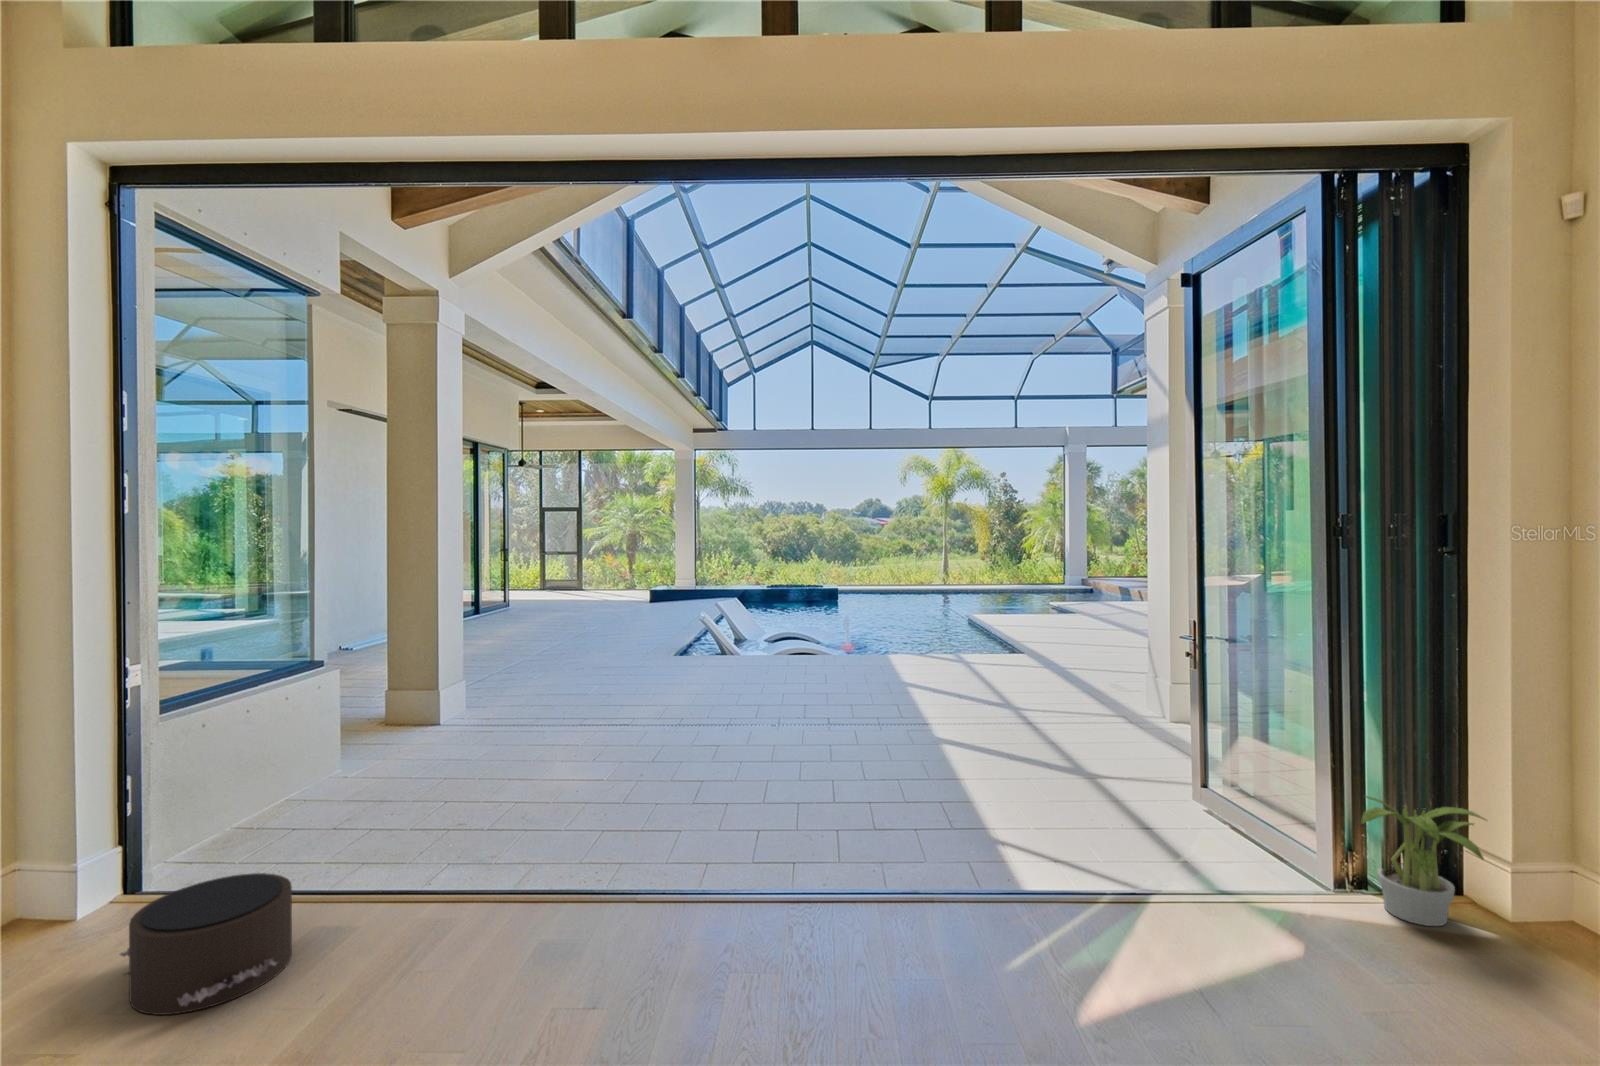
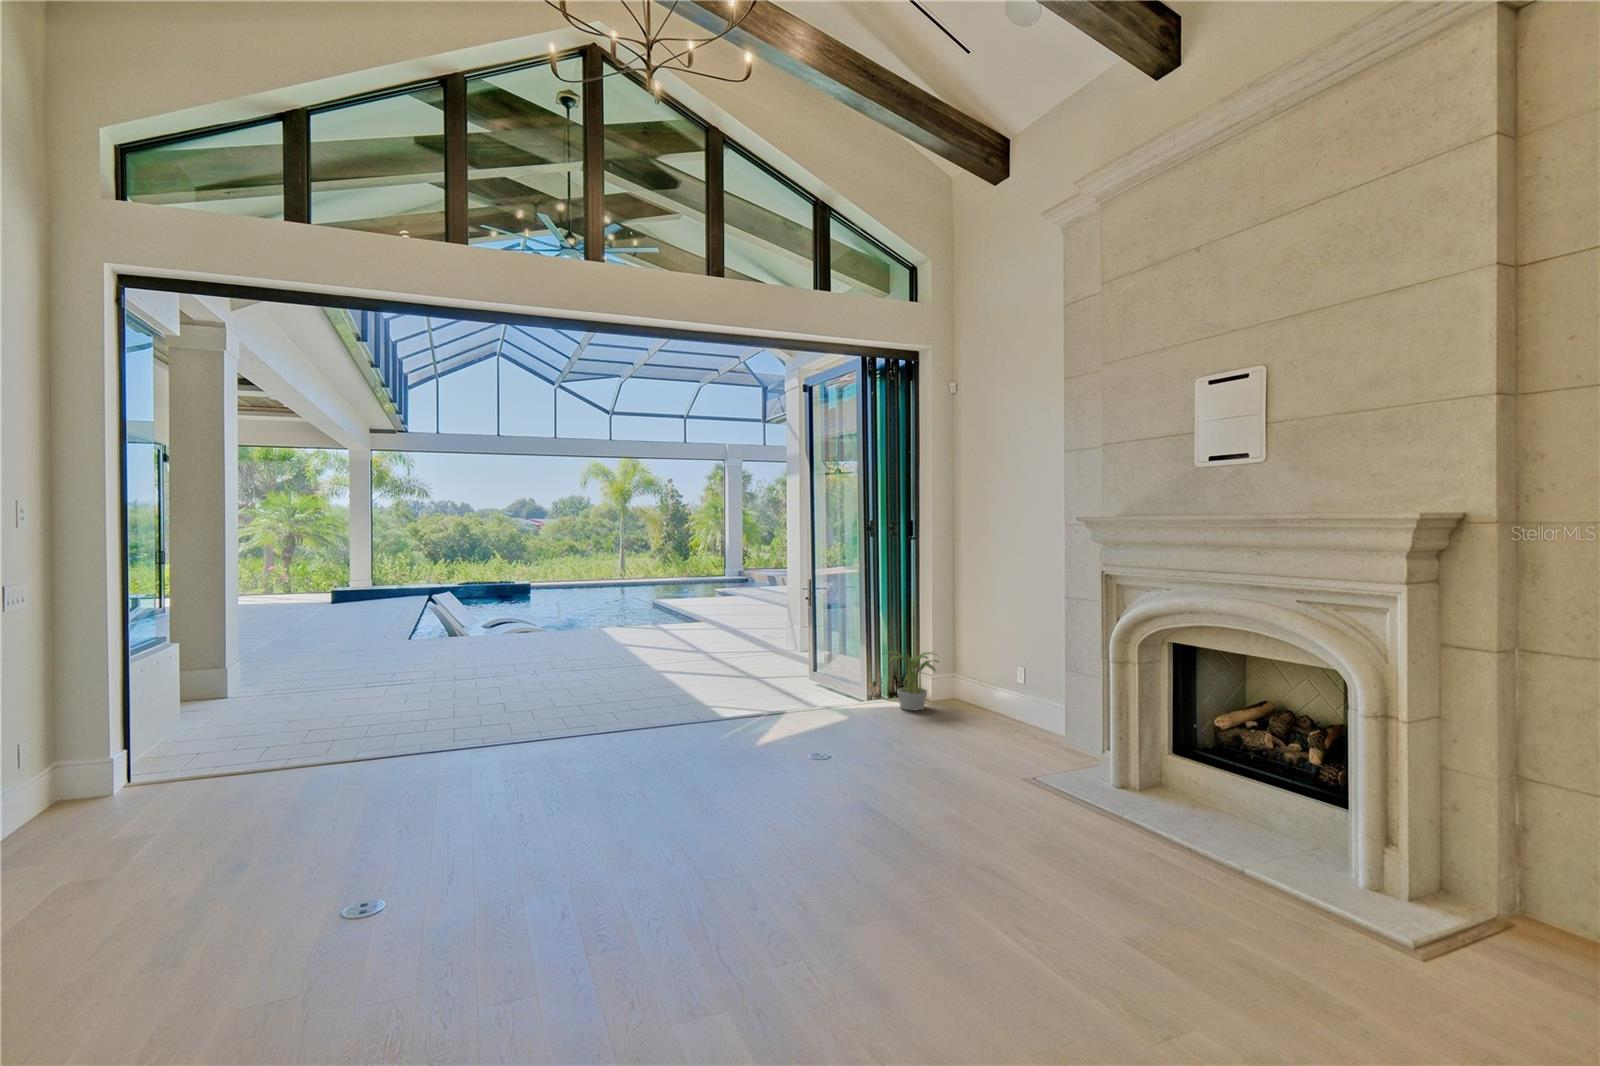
pouf: present [120,873,292,1015] -> none [102,760,254,843]

